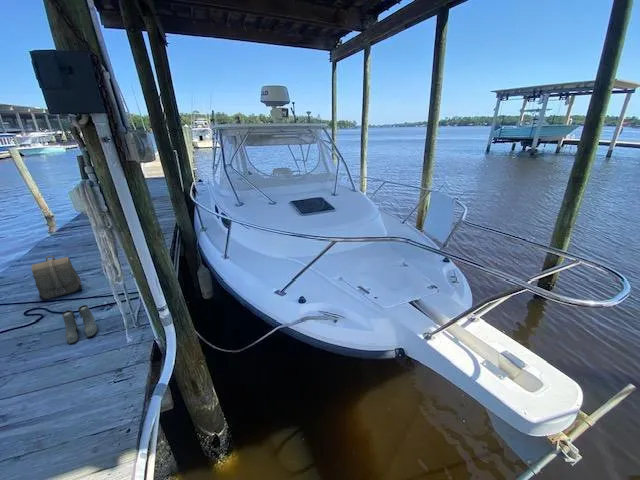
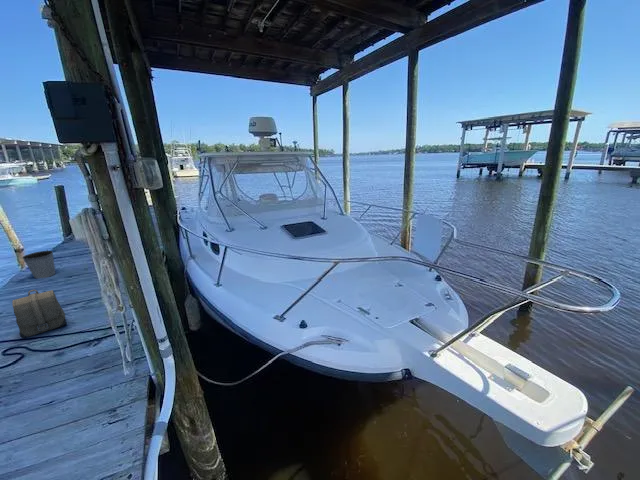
bucket: none [44,218,75,245] -> present [23,250,55,278]
boots: present [62,305,97,344] -> none [48,341,86,384]

